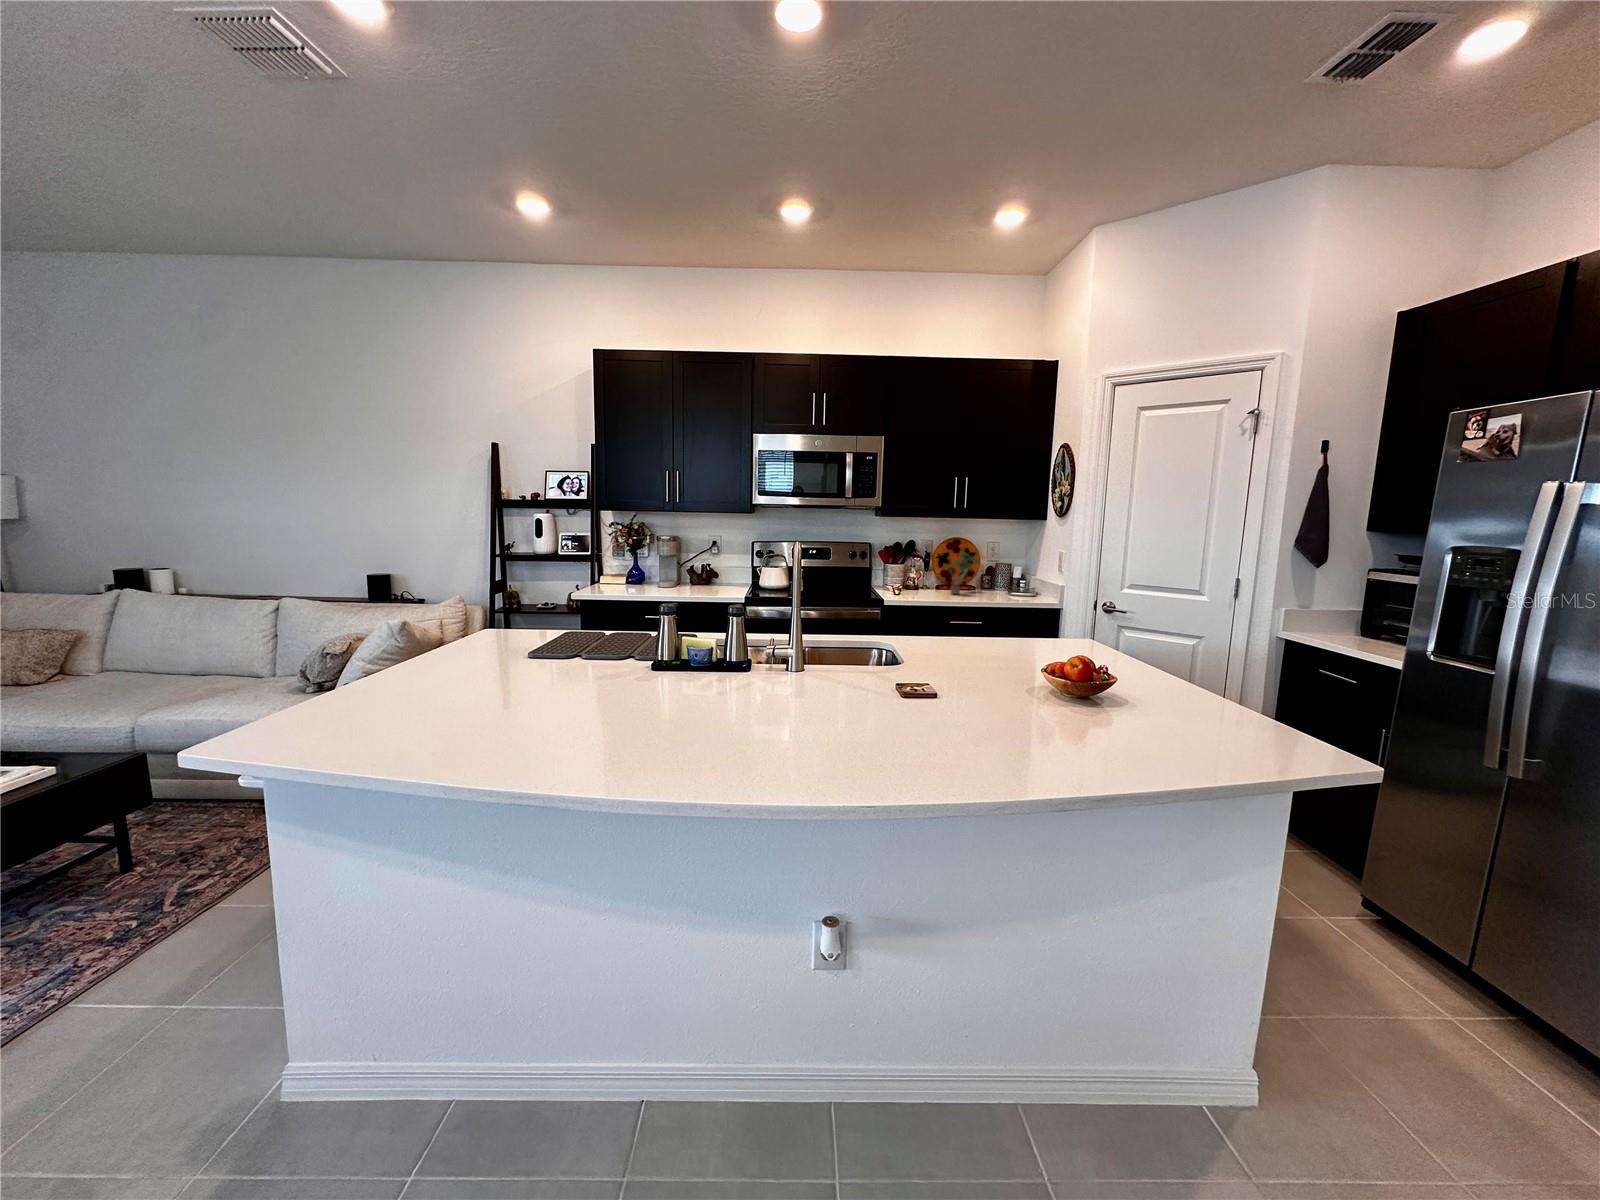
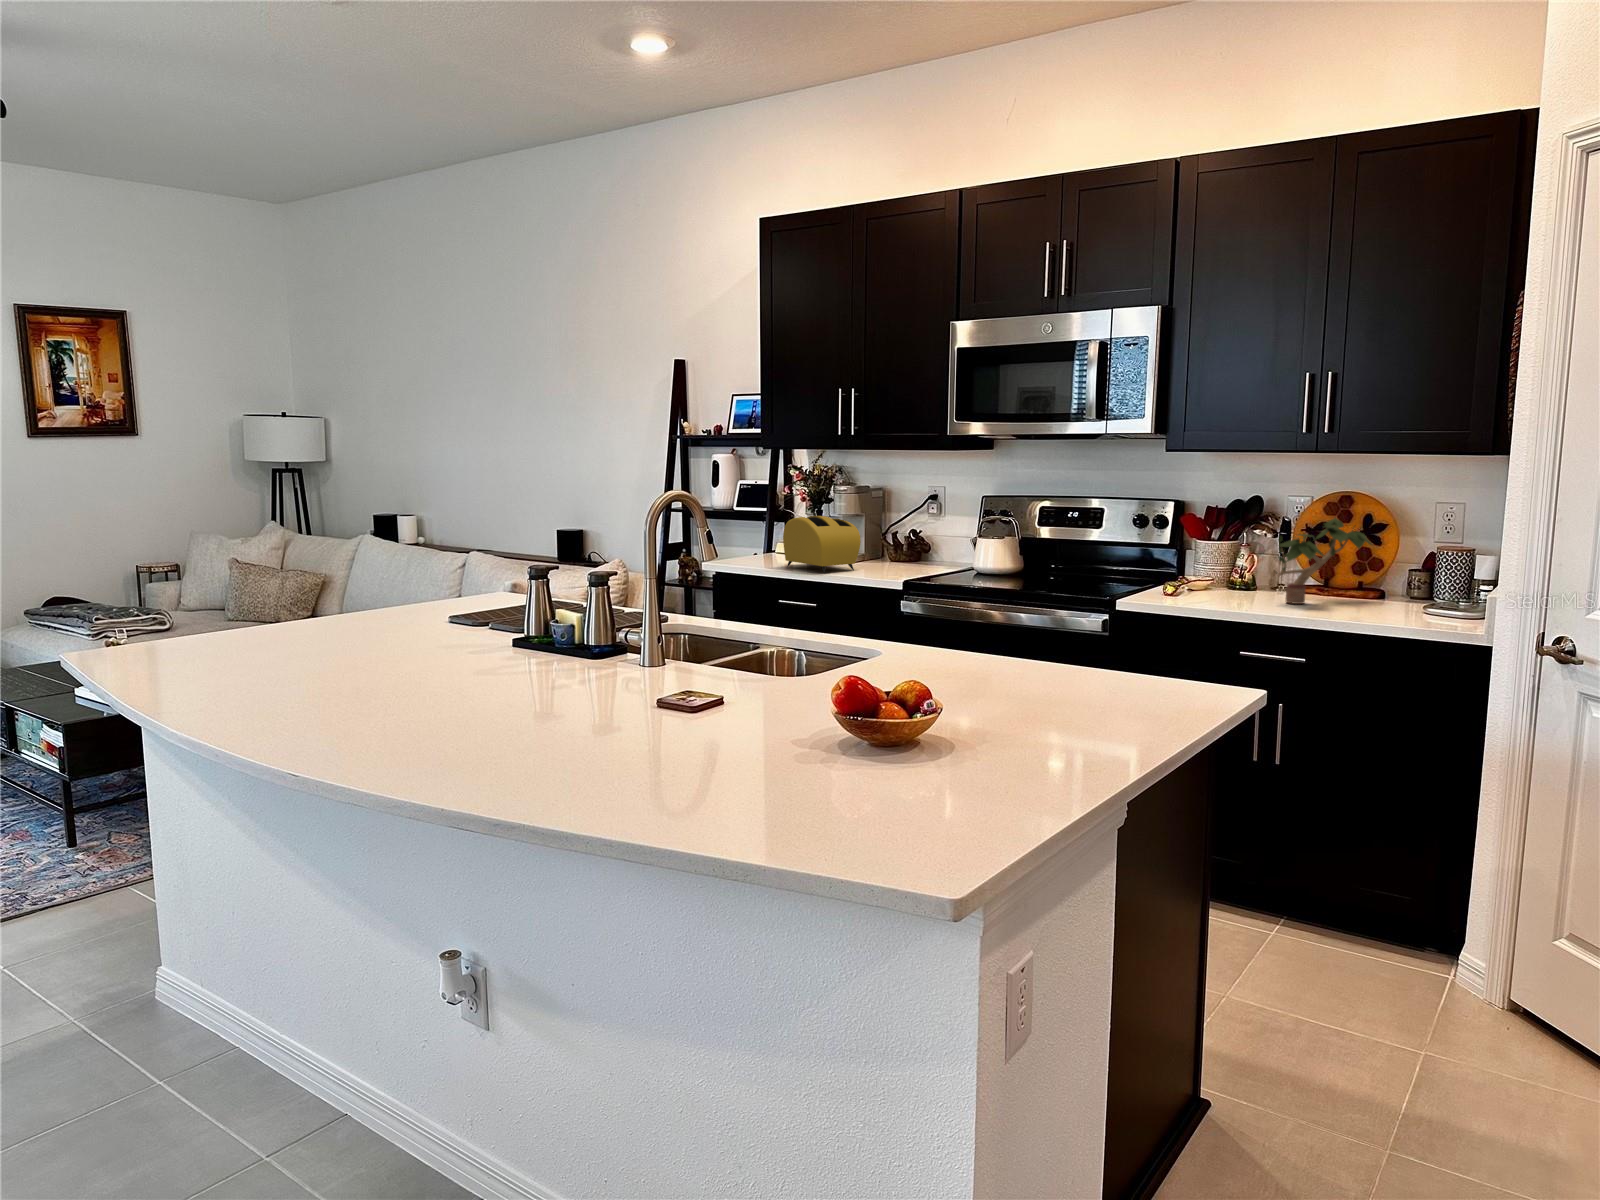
toaster: none [636,557,693,594] -> present [783,516,861,573]

